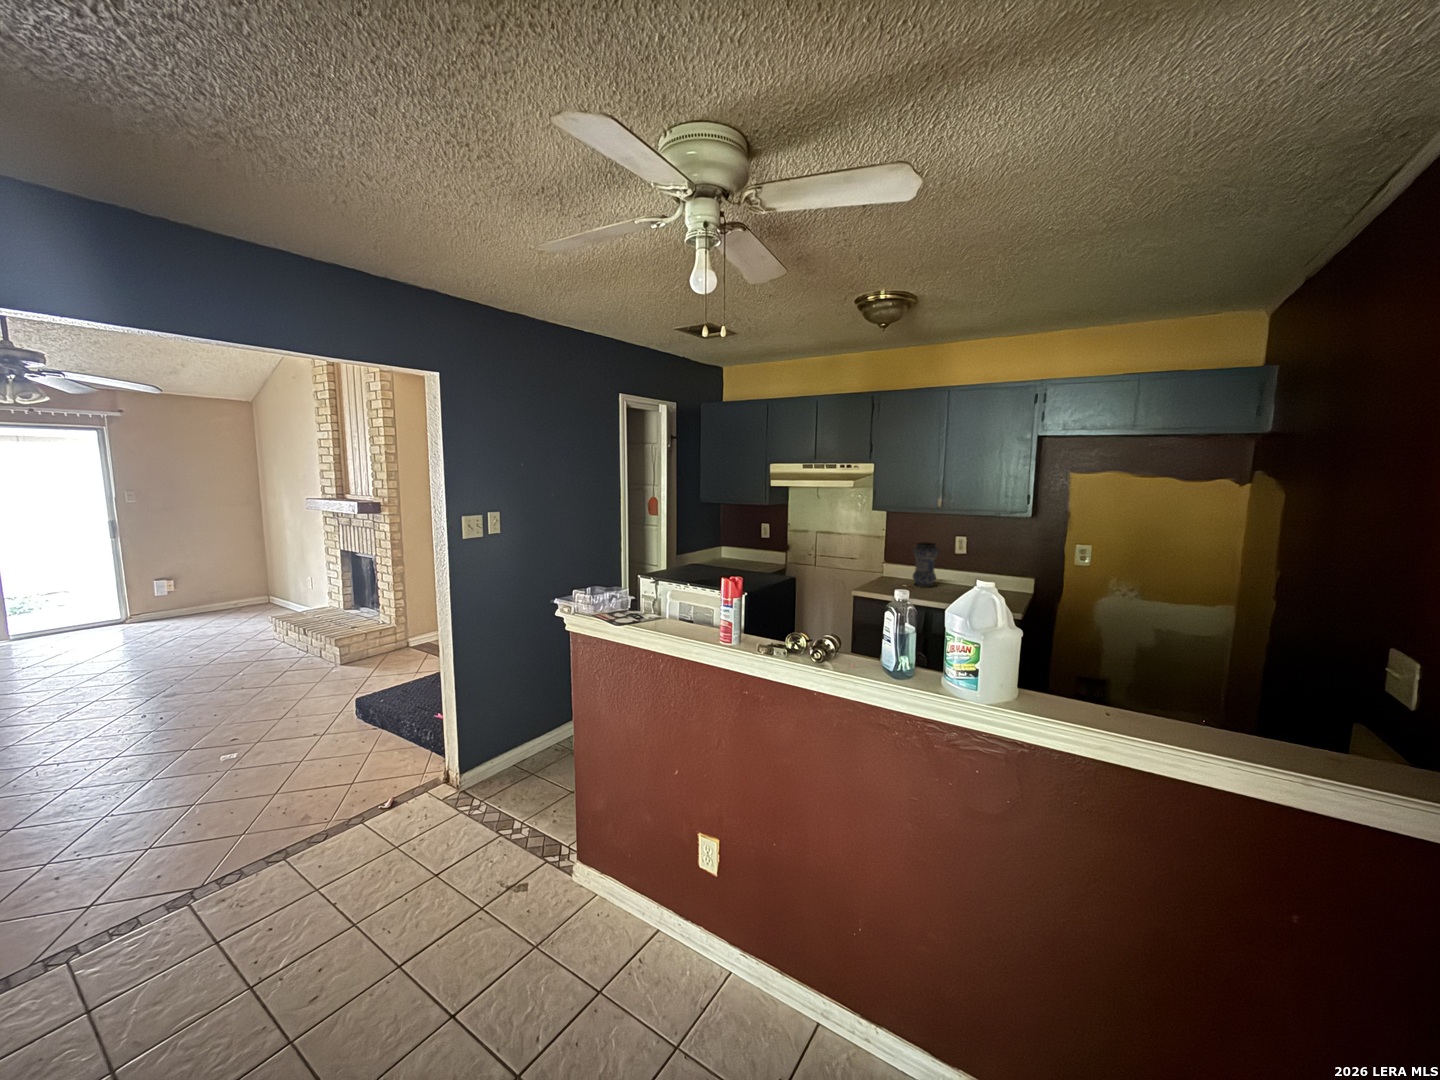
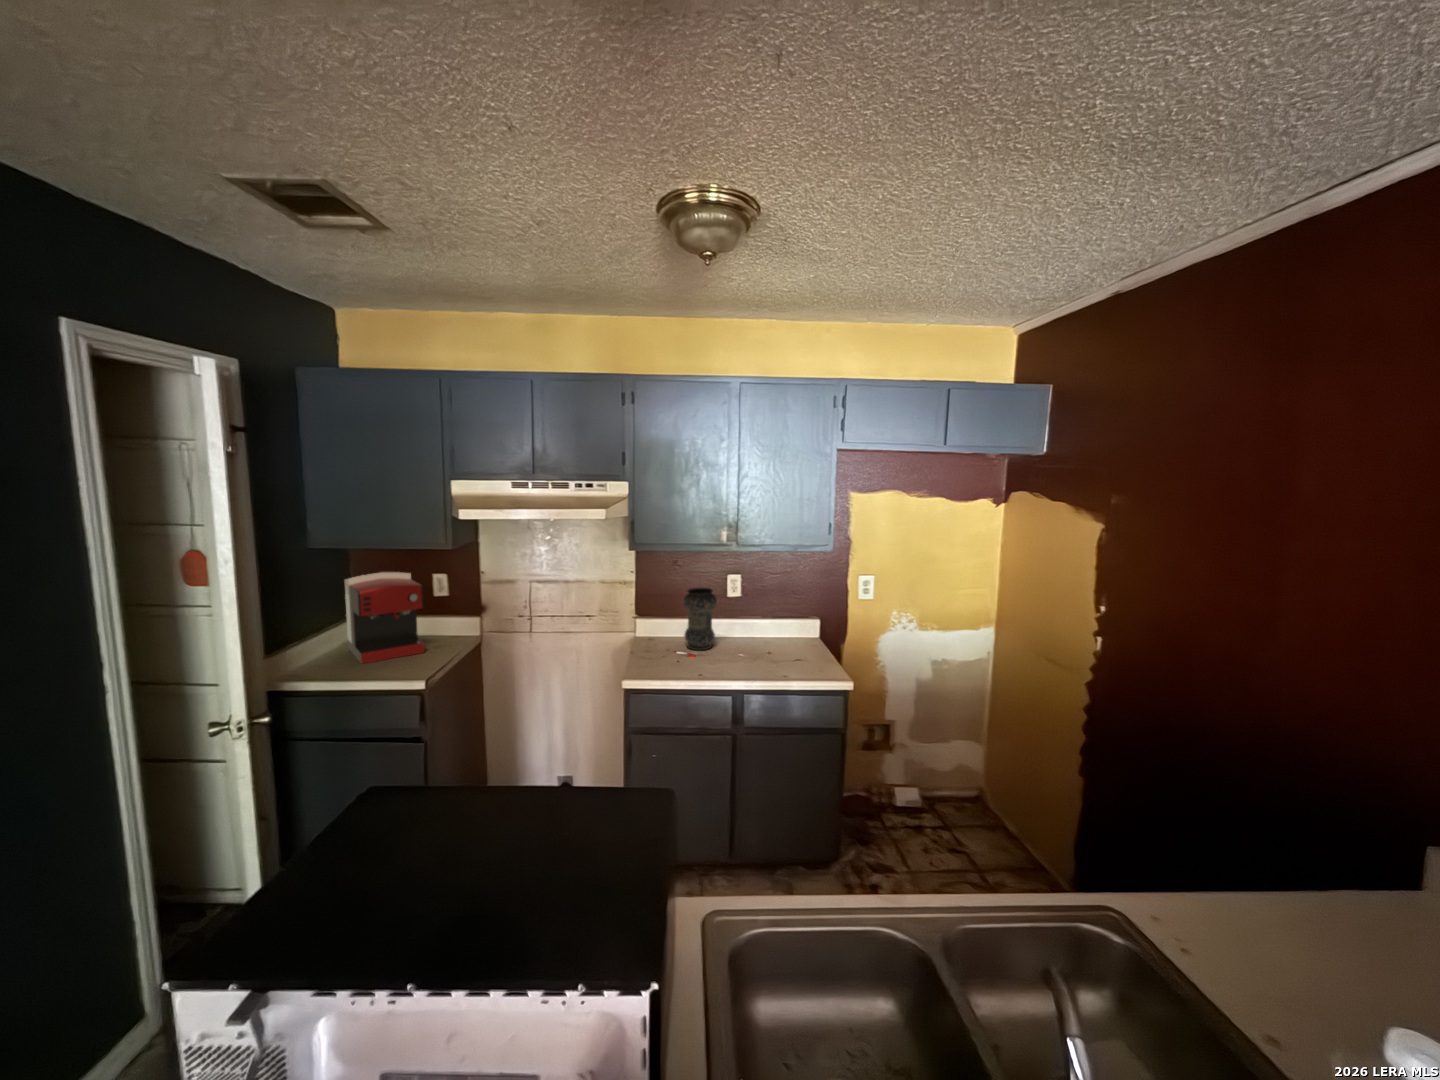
coffee maker: none [716,518,753,566] -> present [345,572,425,663]

